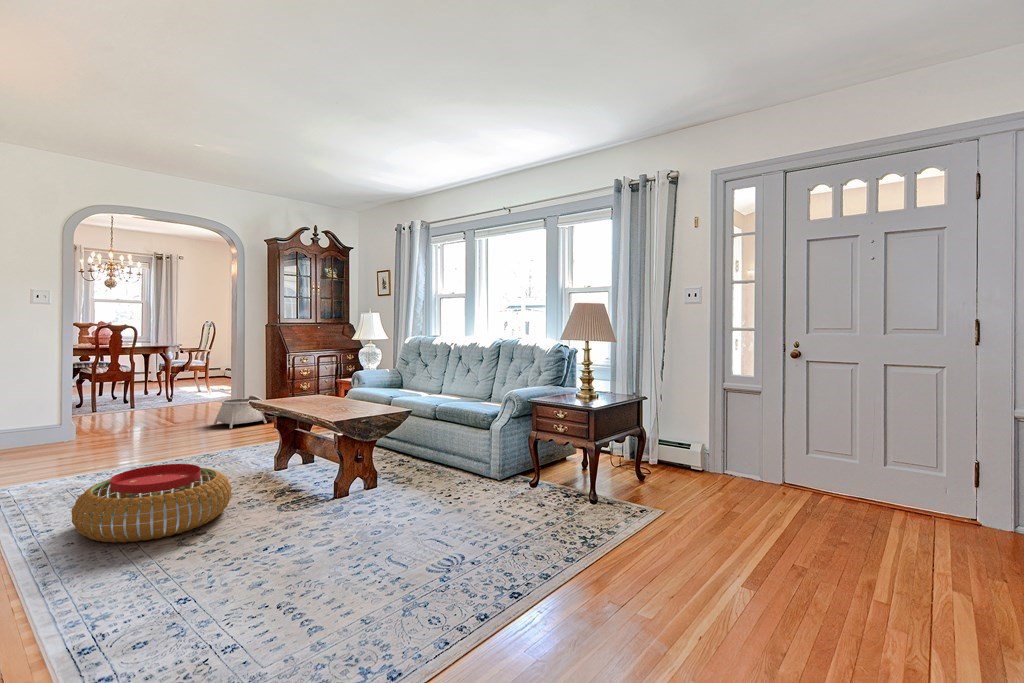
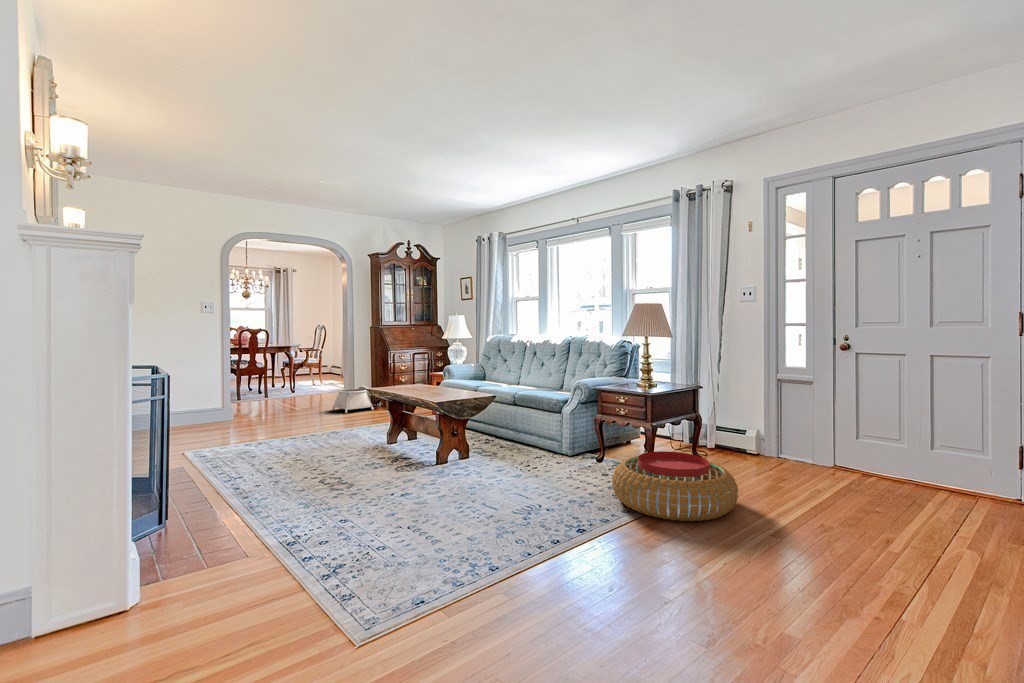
pouf: present [72,464,231,543] -> present [612,451,738,521]

